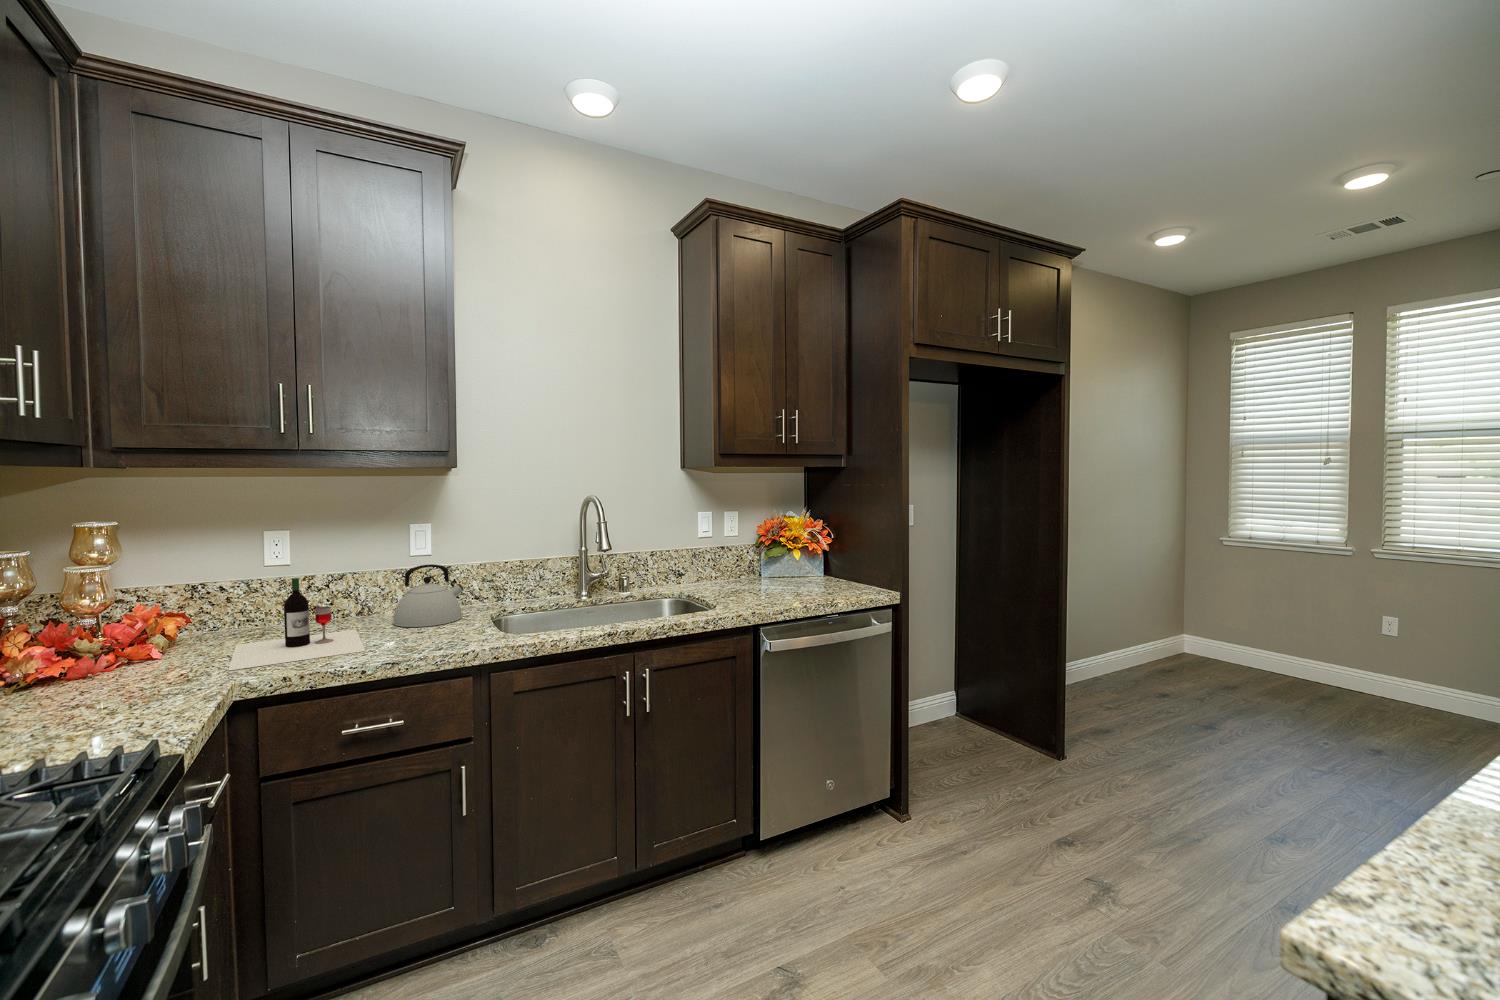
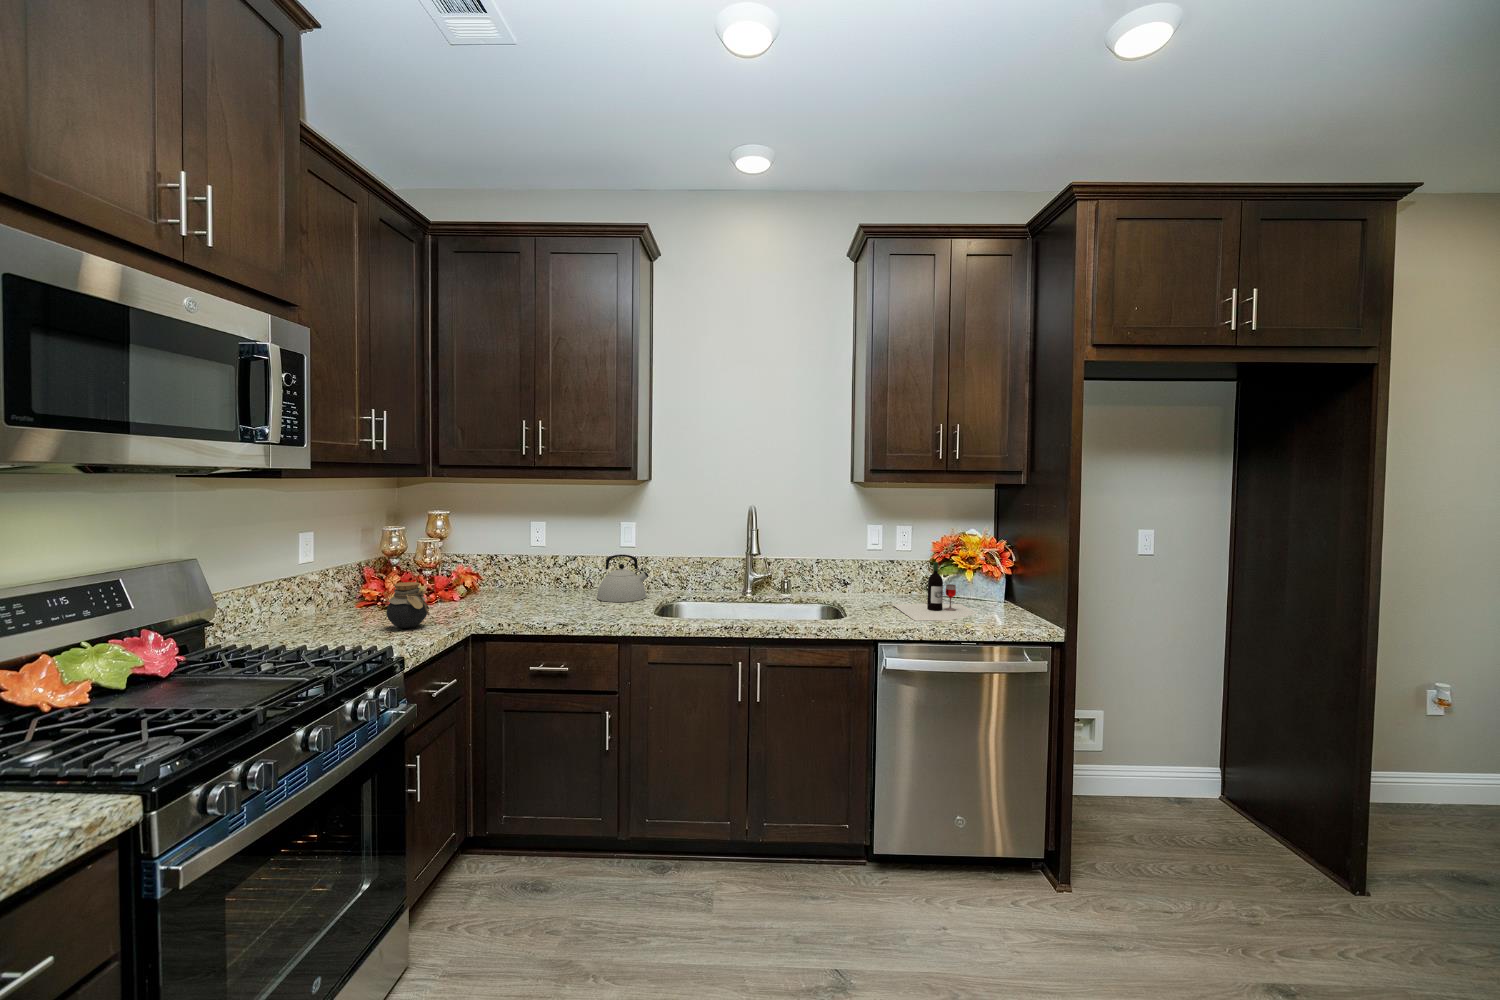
wine bottle: present [228,578,365,671] -> present [892,562,978,621]
jar: none [78,634,171,712] -> present [386,582,429,628]

